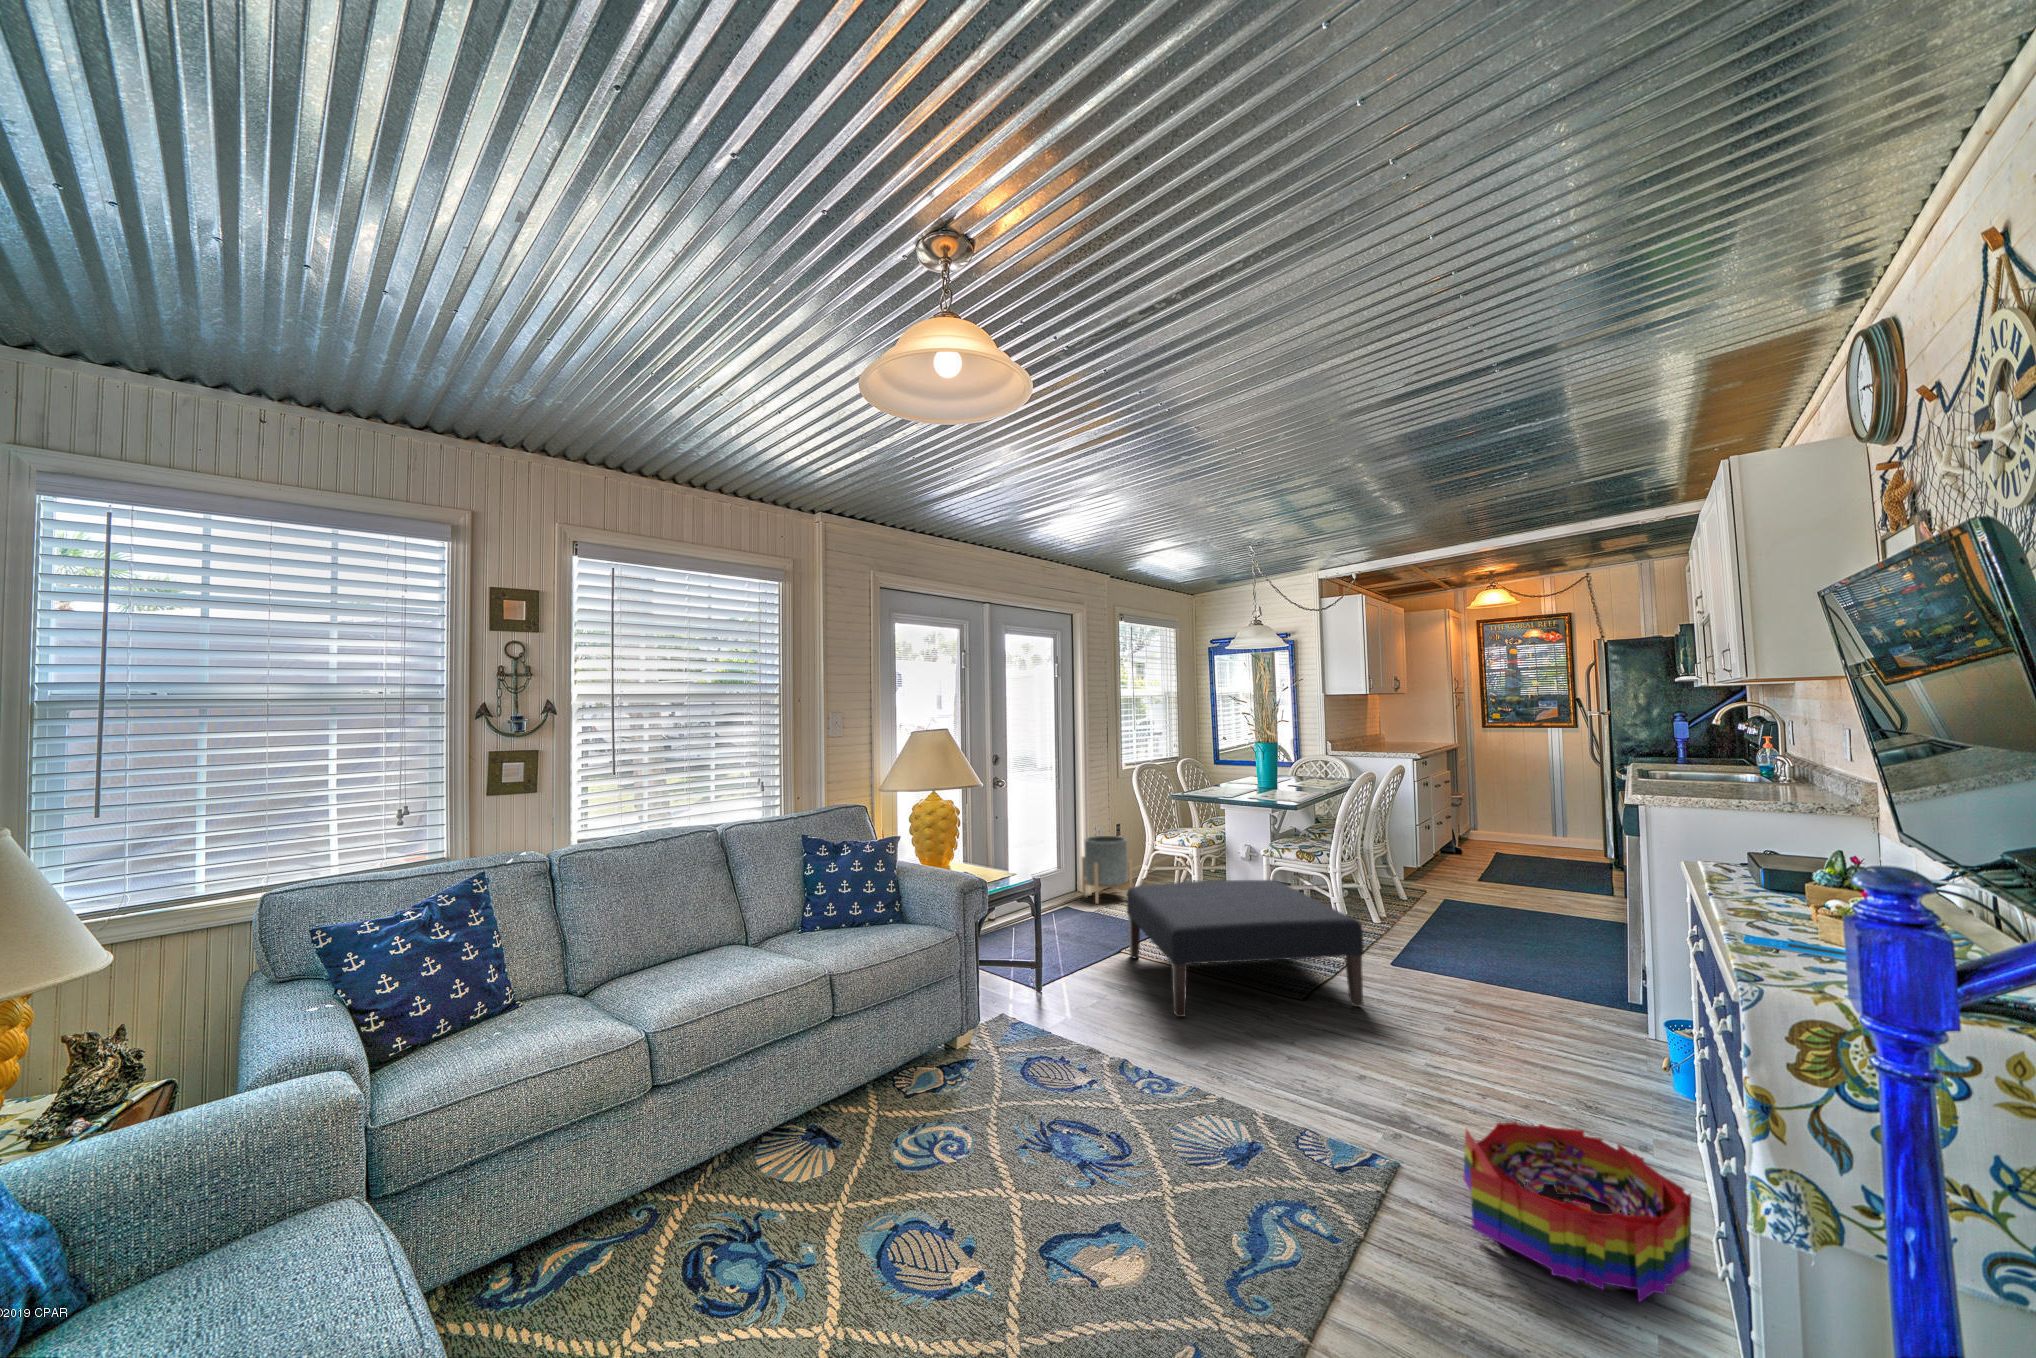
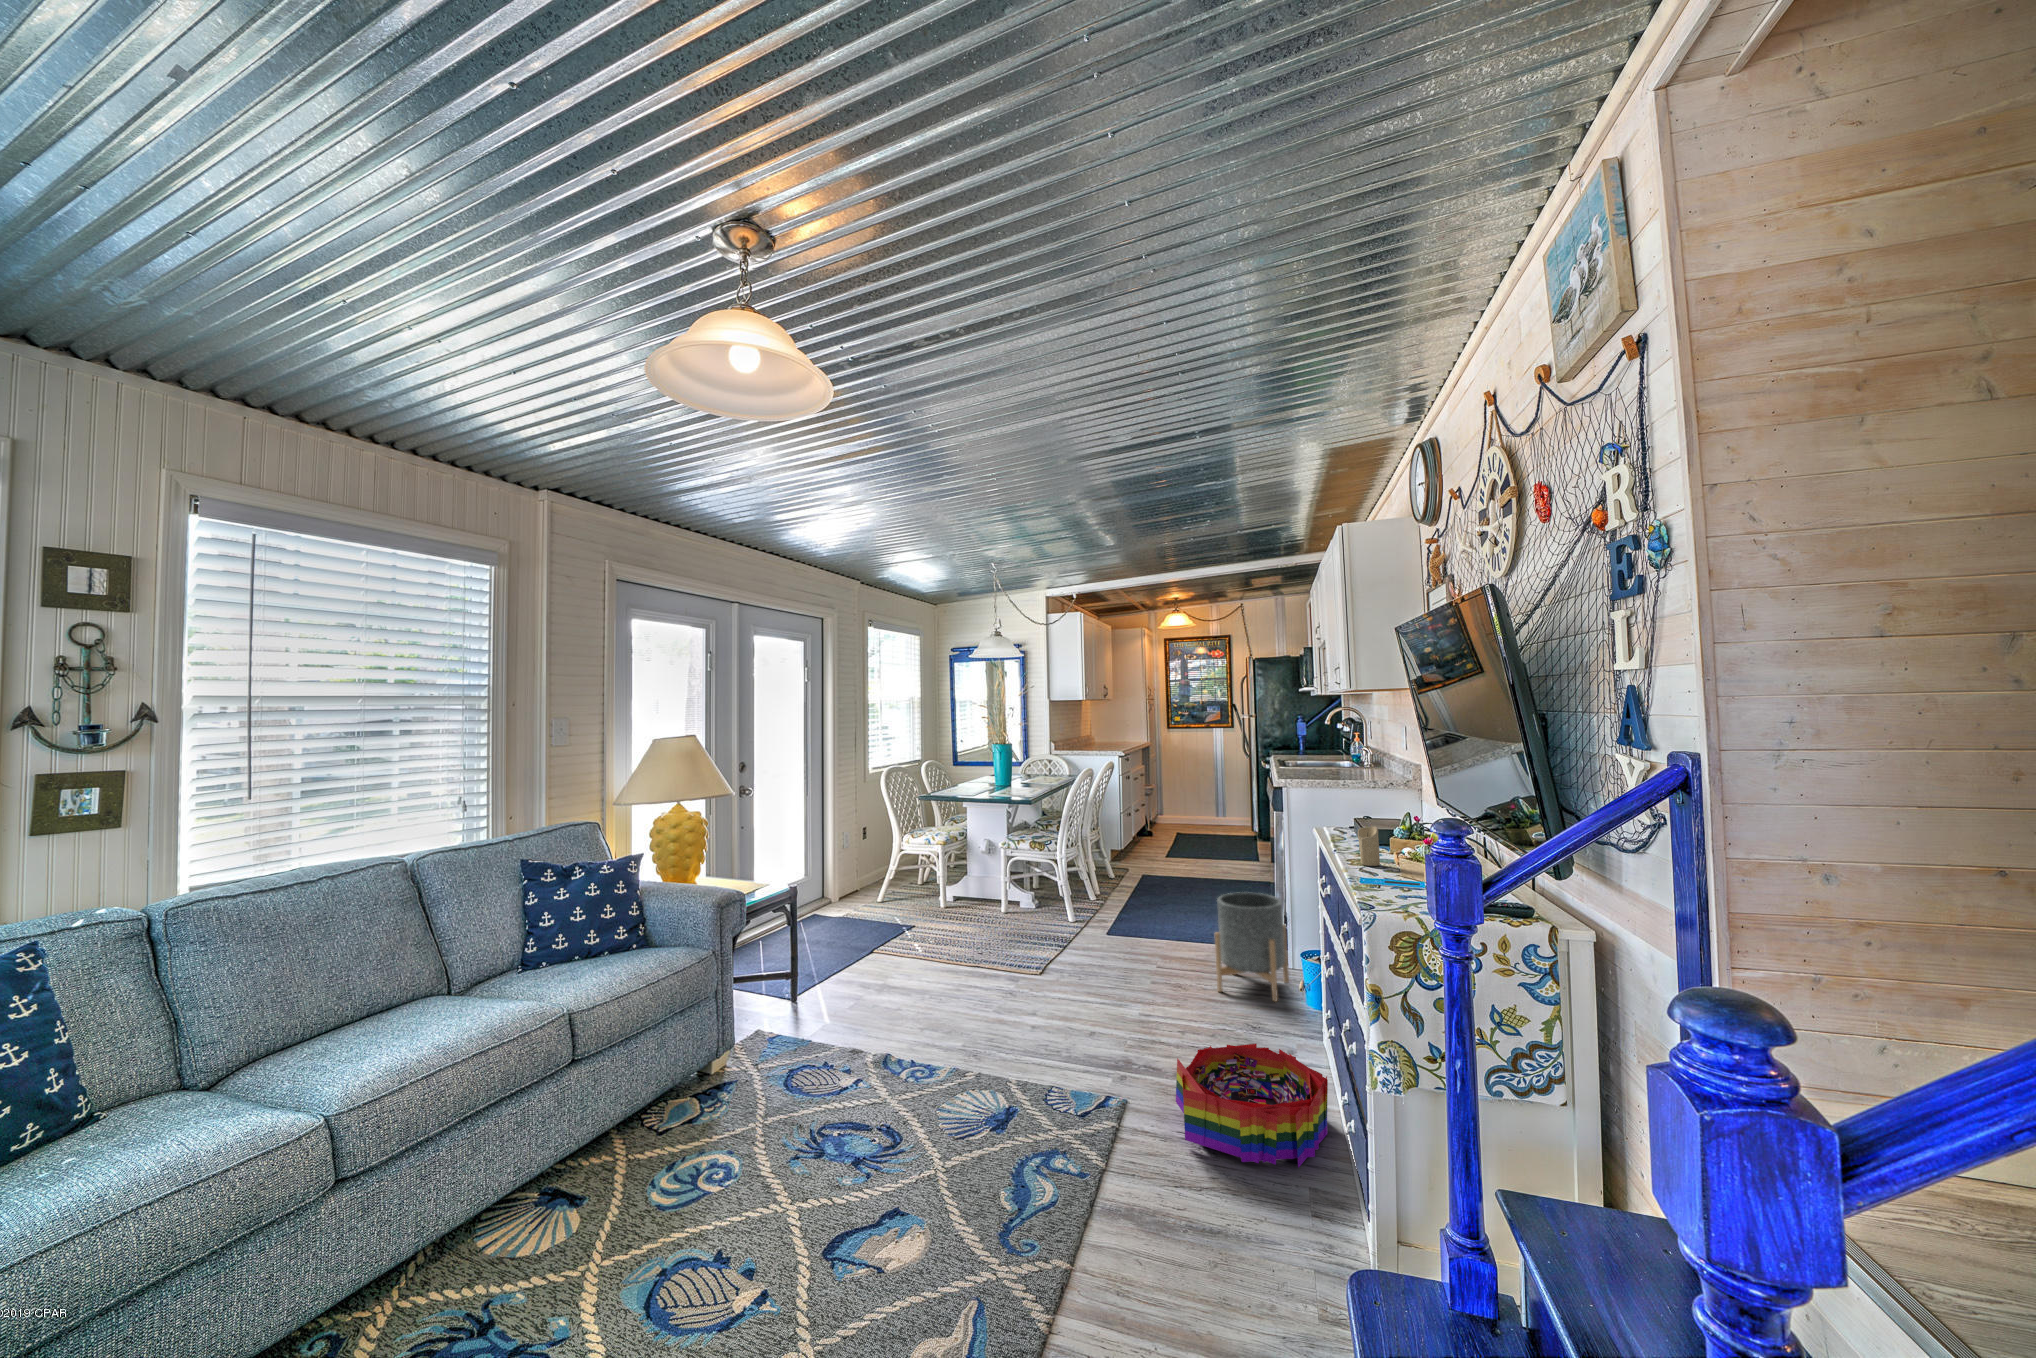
planter: present [1082,836,1132,904] -> present [1215,892,1289,1001]
candle: none [1745,867,1782,921] -> present [1358,826,1380,866]
ottoman: present [1127,880,1364,1017] -> none [879,869,1088,1005]

